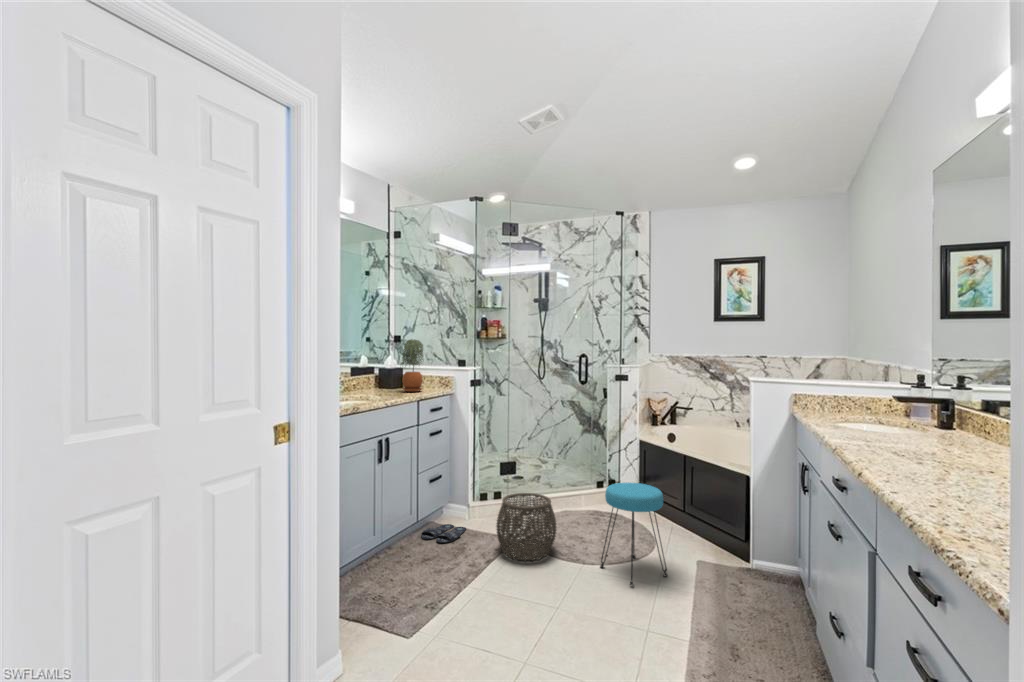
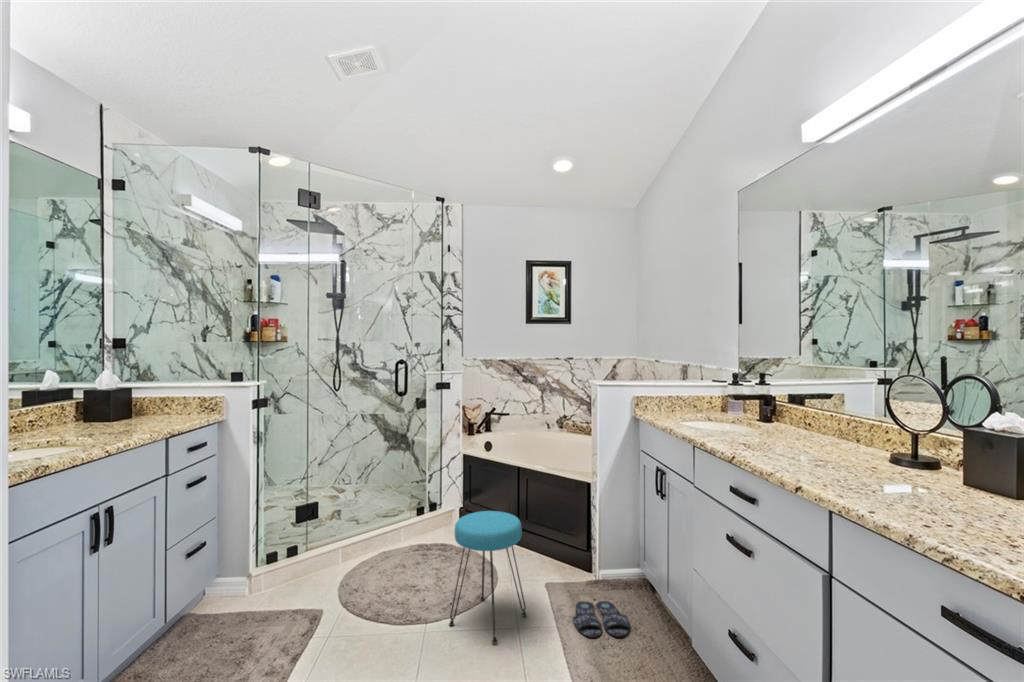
potted plant: present [402,339,423,392] -> none [126,343,172,424]
woven basket: present [496,493,556,560] -> none [303,546,390,647]
slippers: present [421,524,466,543] -> present [573,601,629,638]

